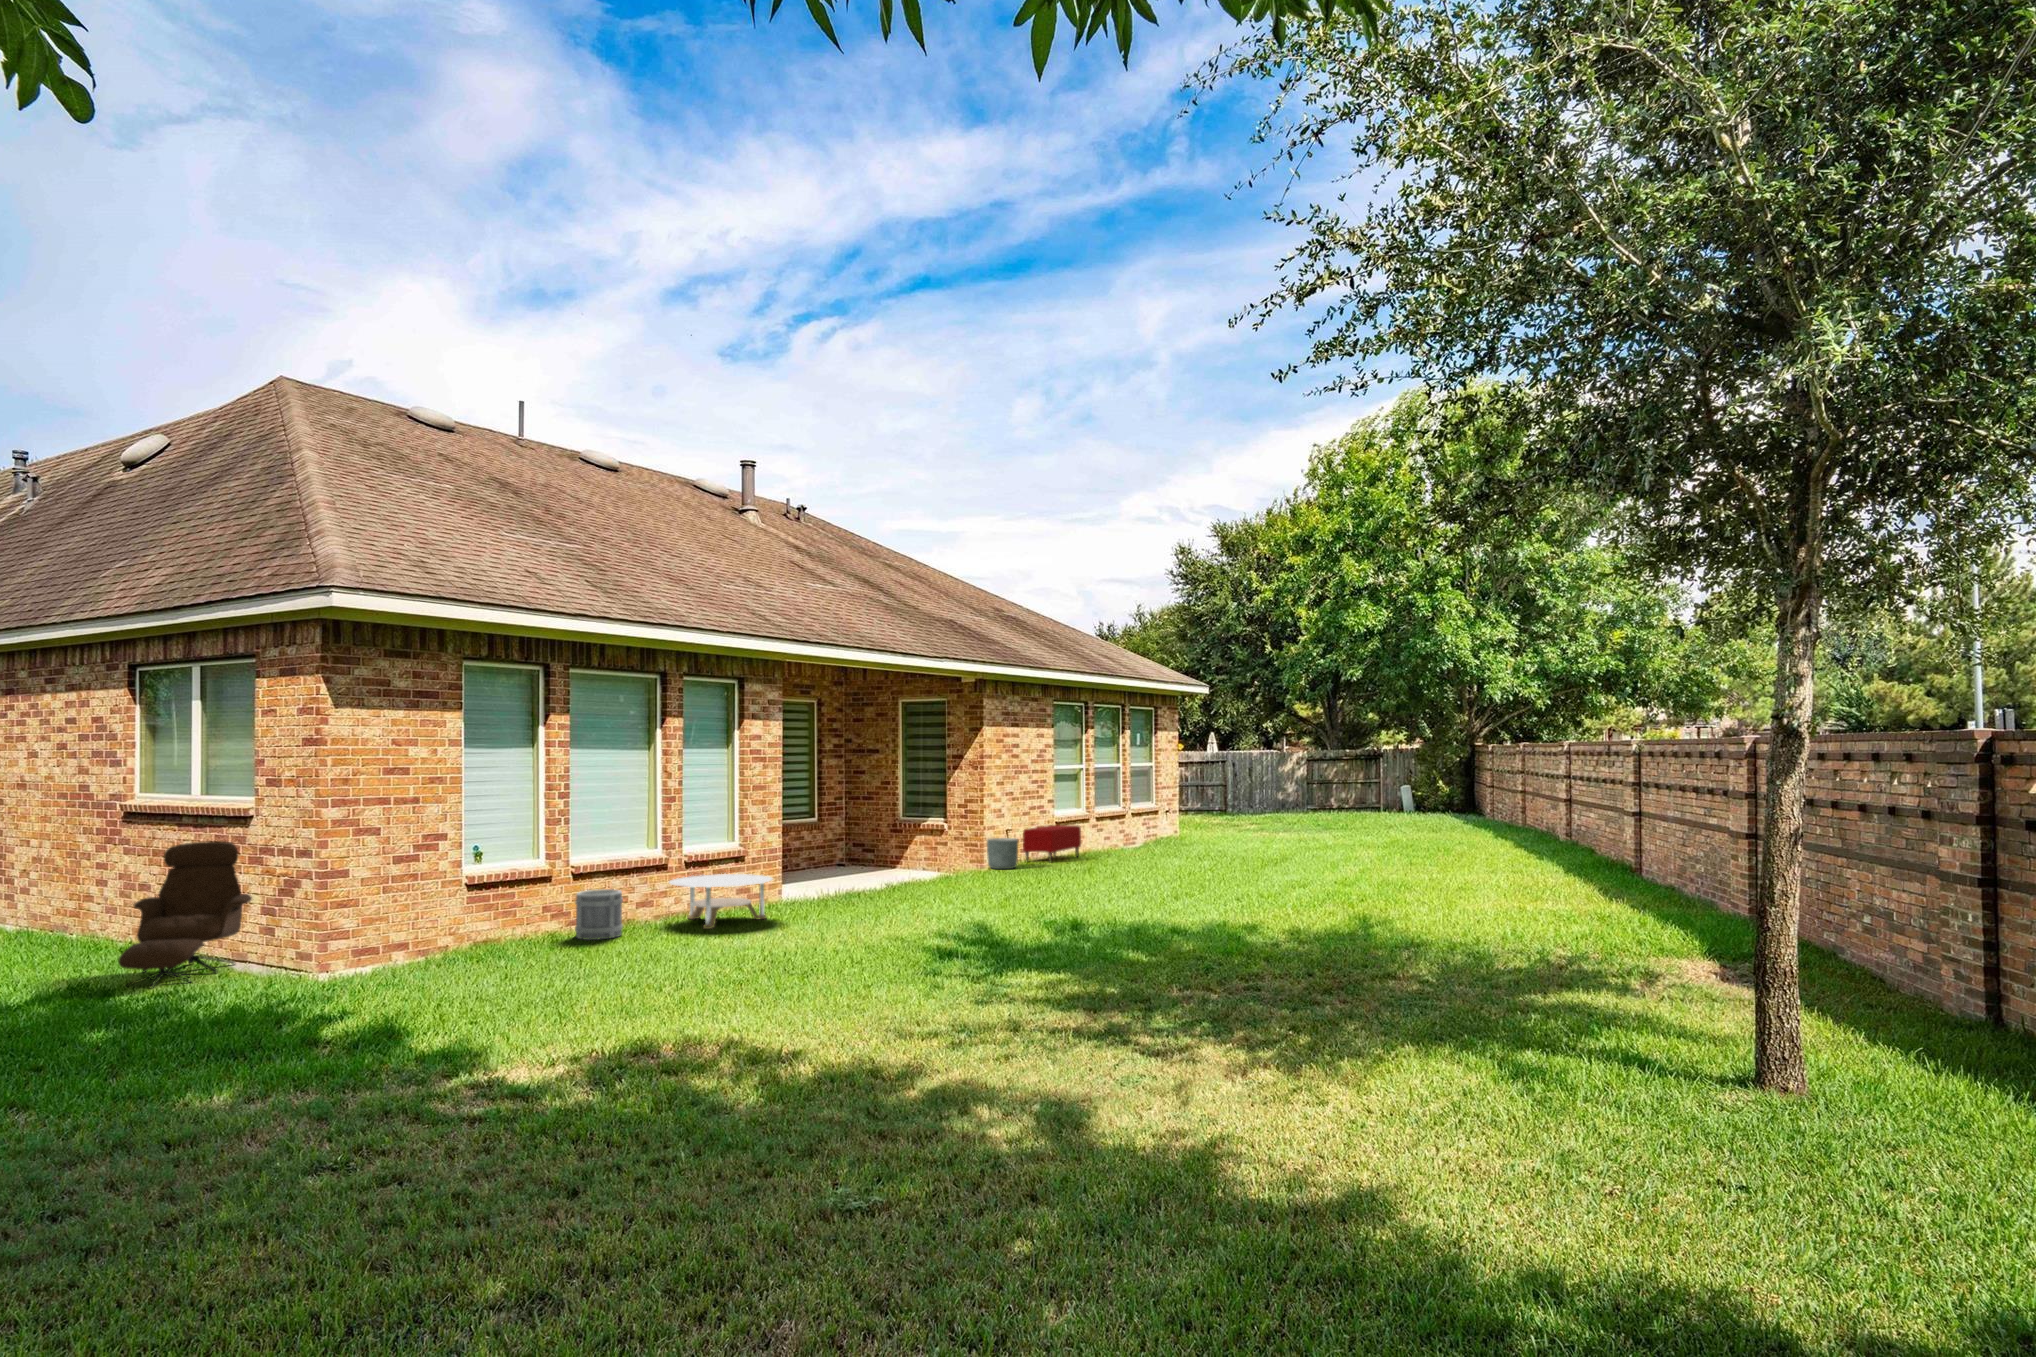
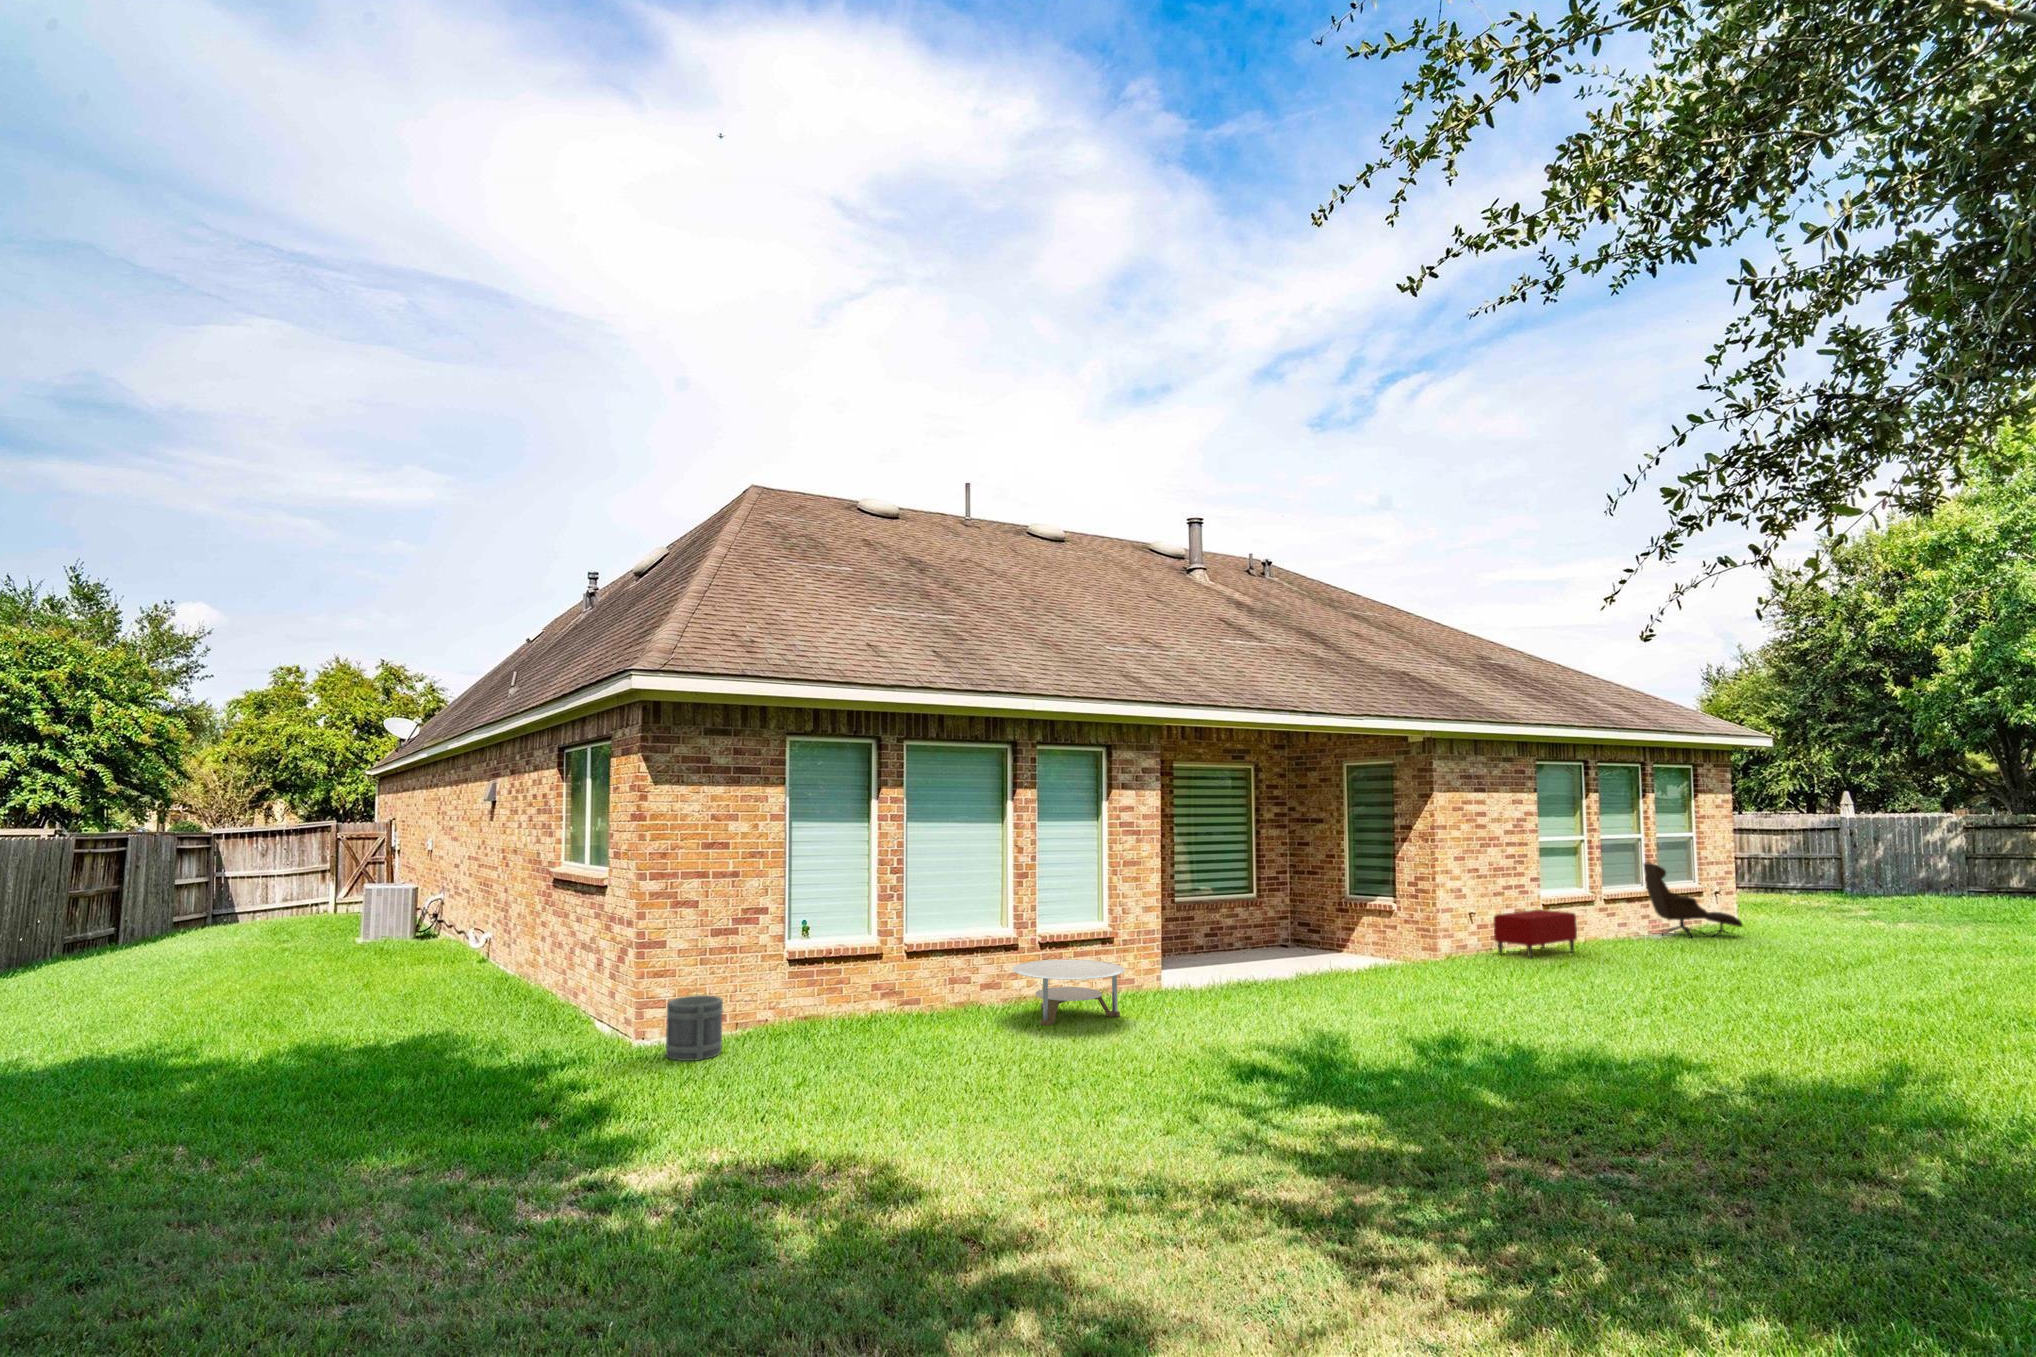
planter: present [987,838,1018,869] -> none [1439,925,1480,964]
lounge chair: present [118,841,252,988] -> present [1644,863,1742,937]
bucket: present [575,889,623,940] -> present [666,995,723,1061]

